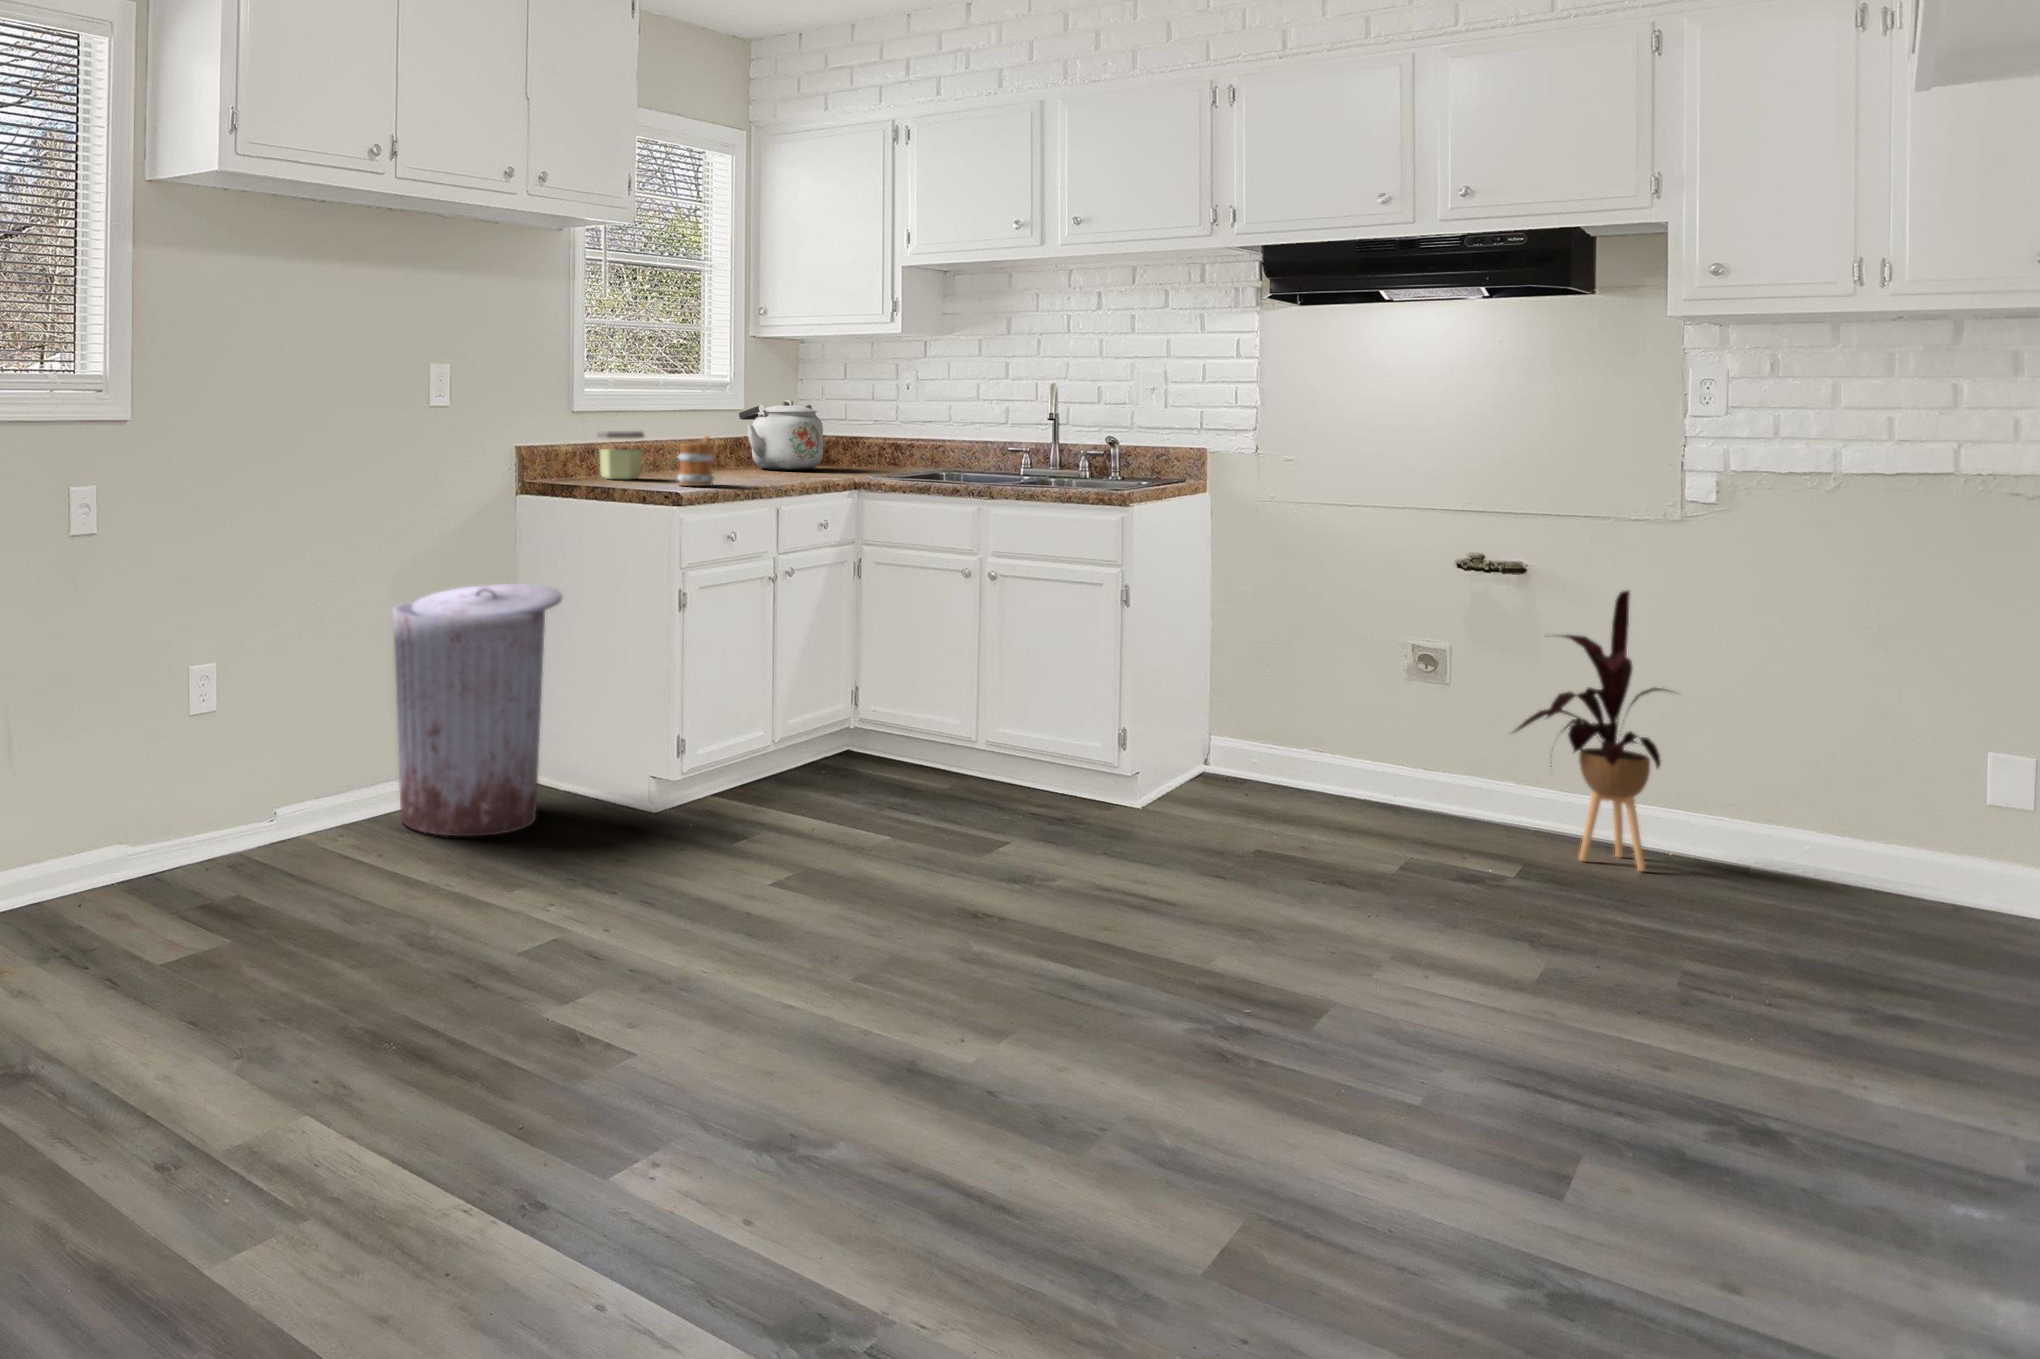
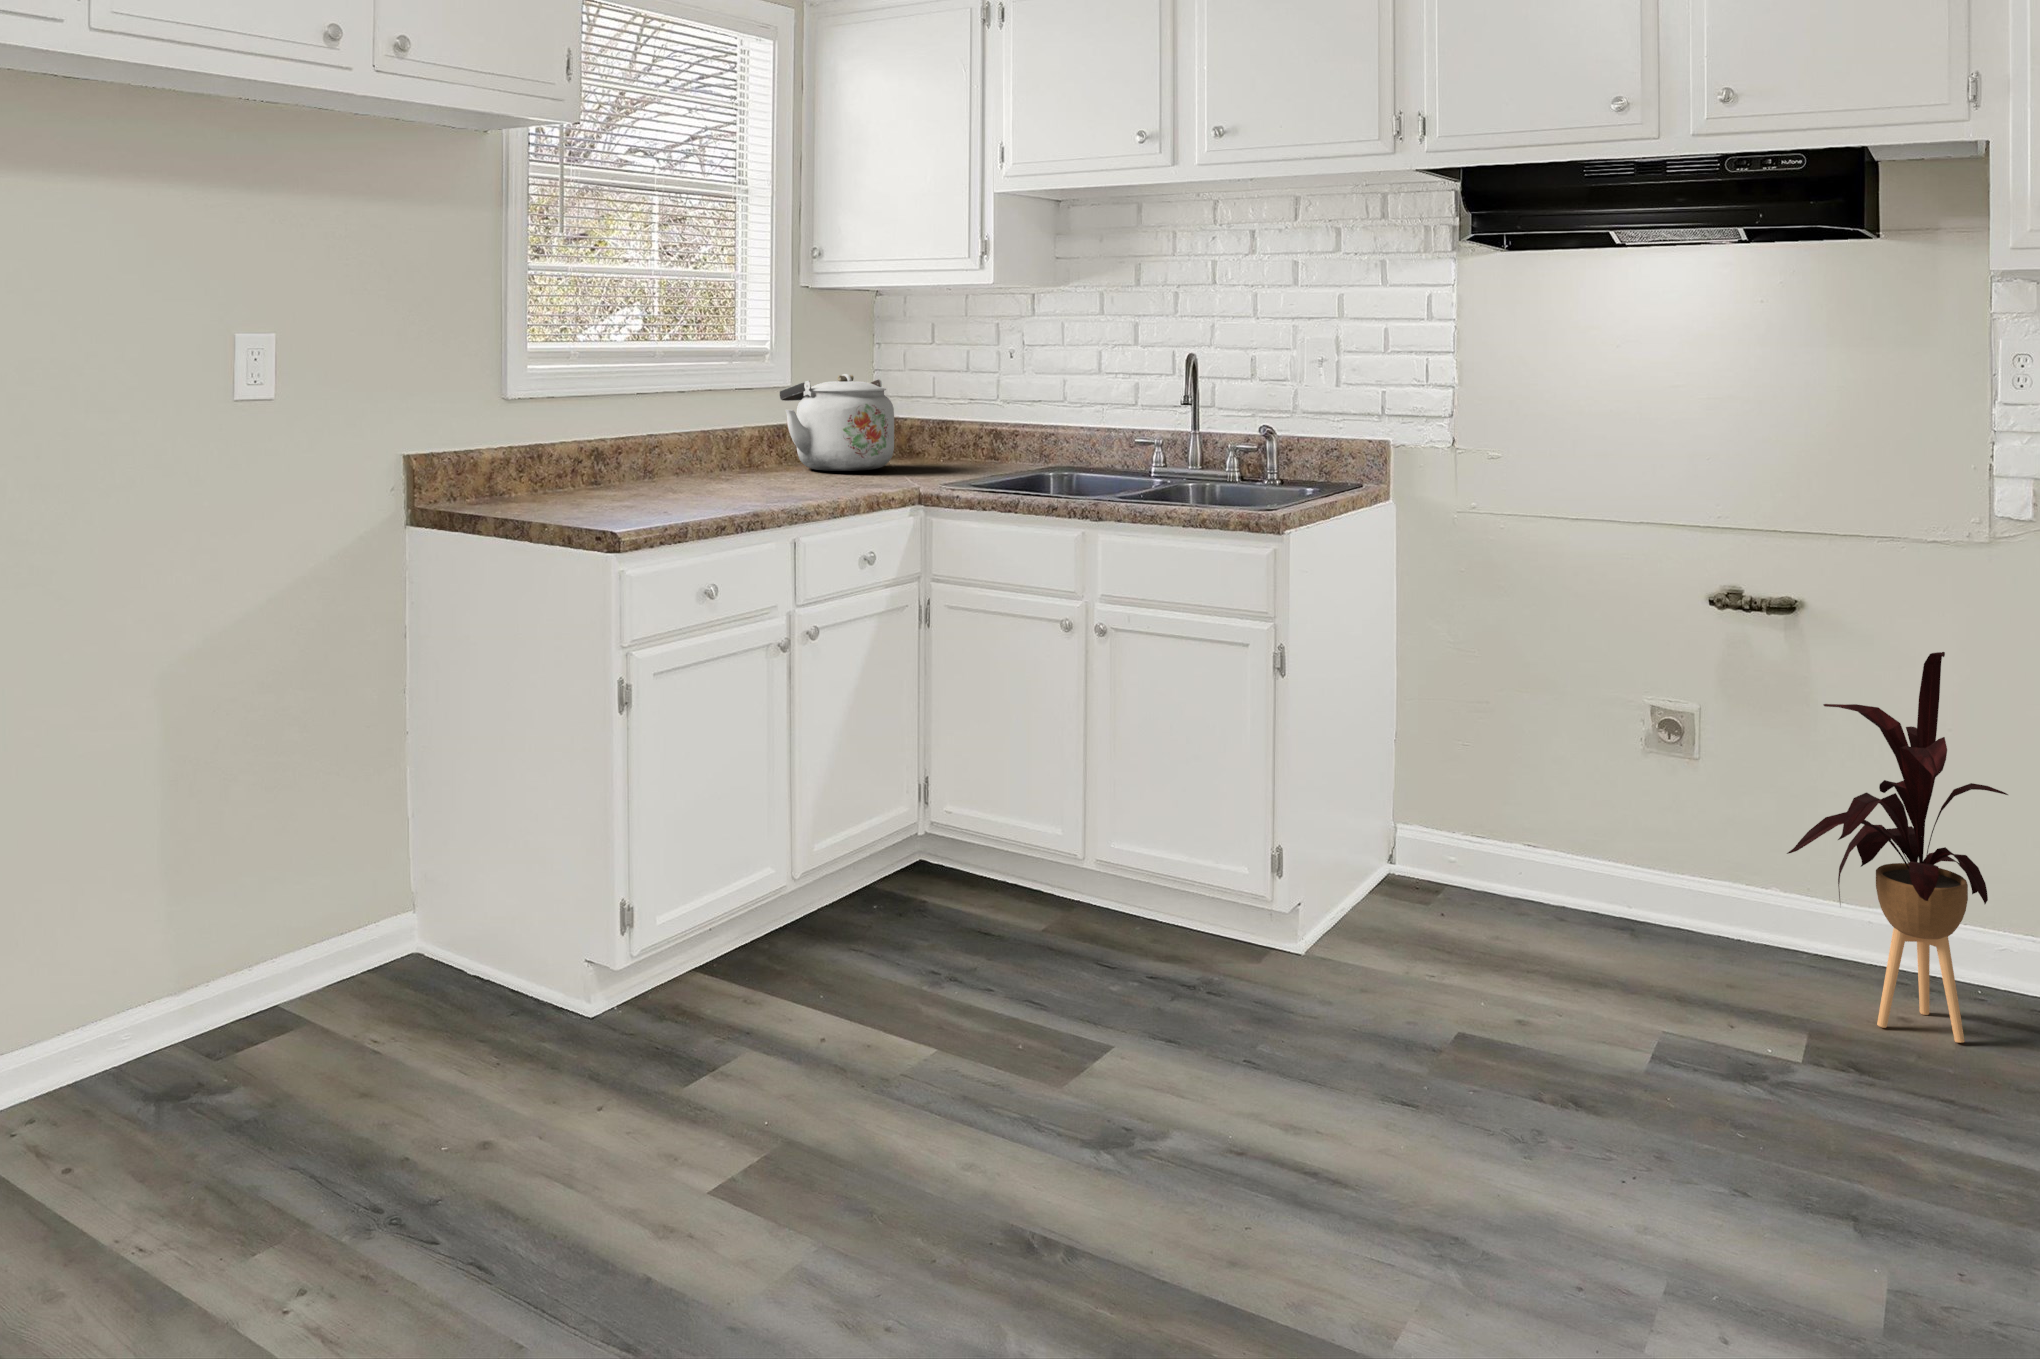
jar: present [597,431,644,479] -> none [528,428,601,502]
mug: present [677,436,714,486] -> none [636,436,697,515]
trash can: present [393,584,562,836] -> none [122,675,433,1123]

